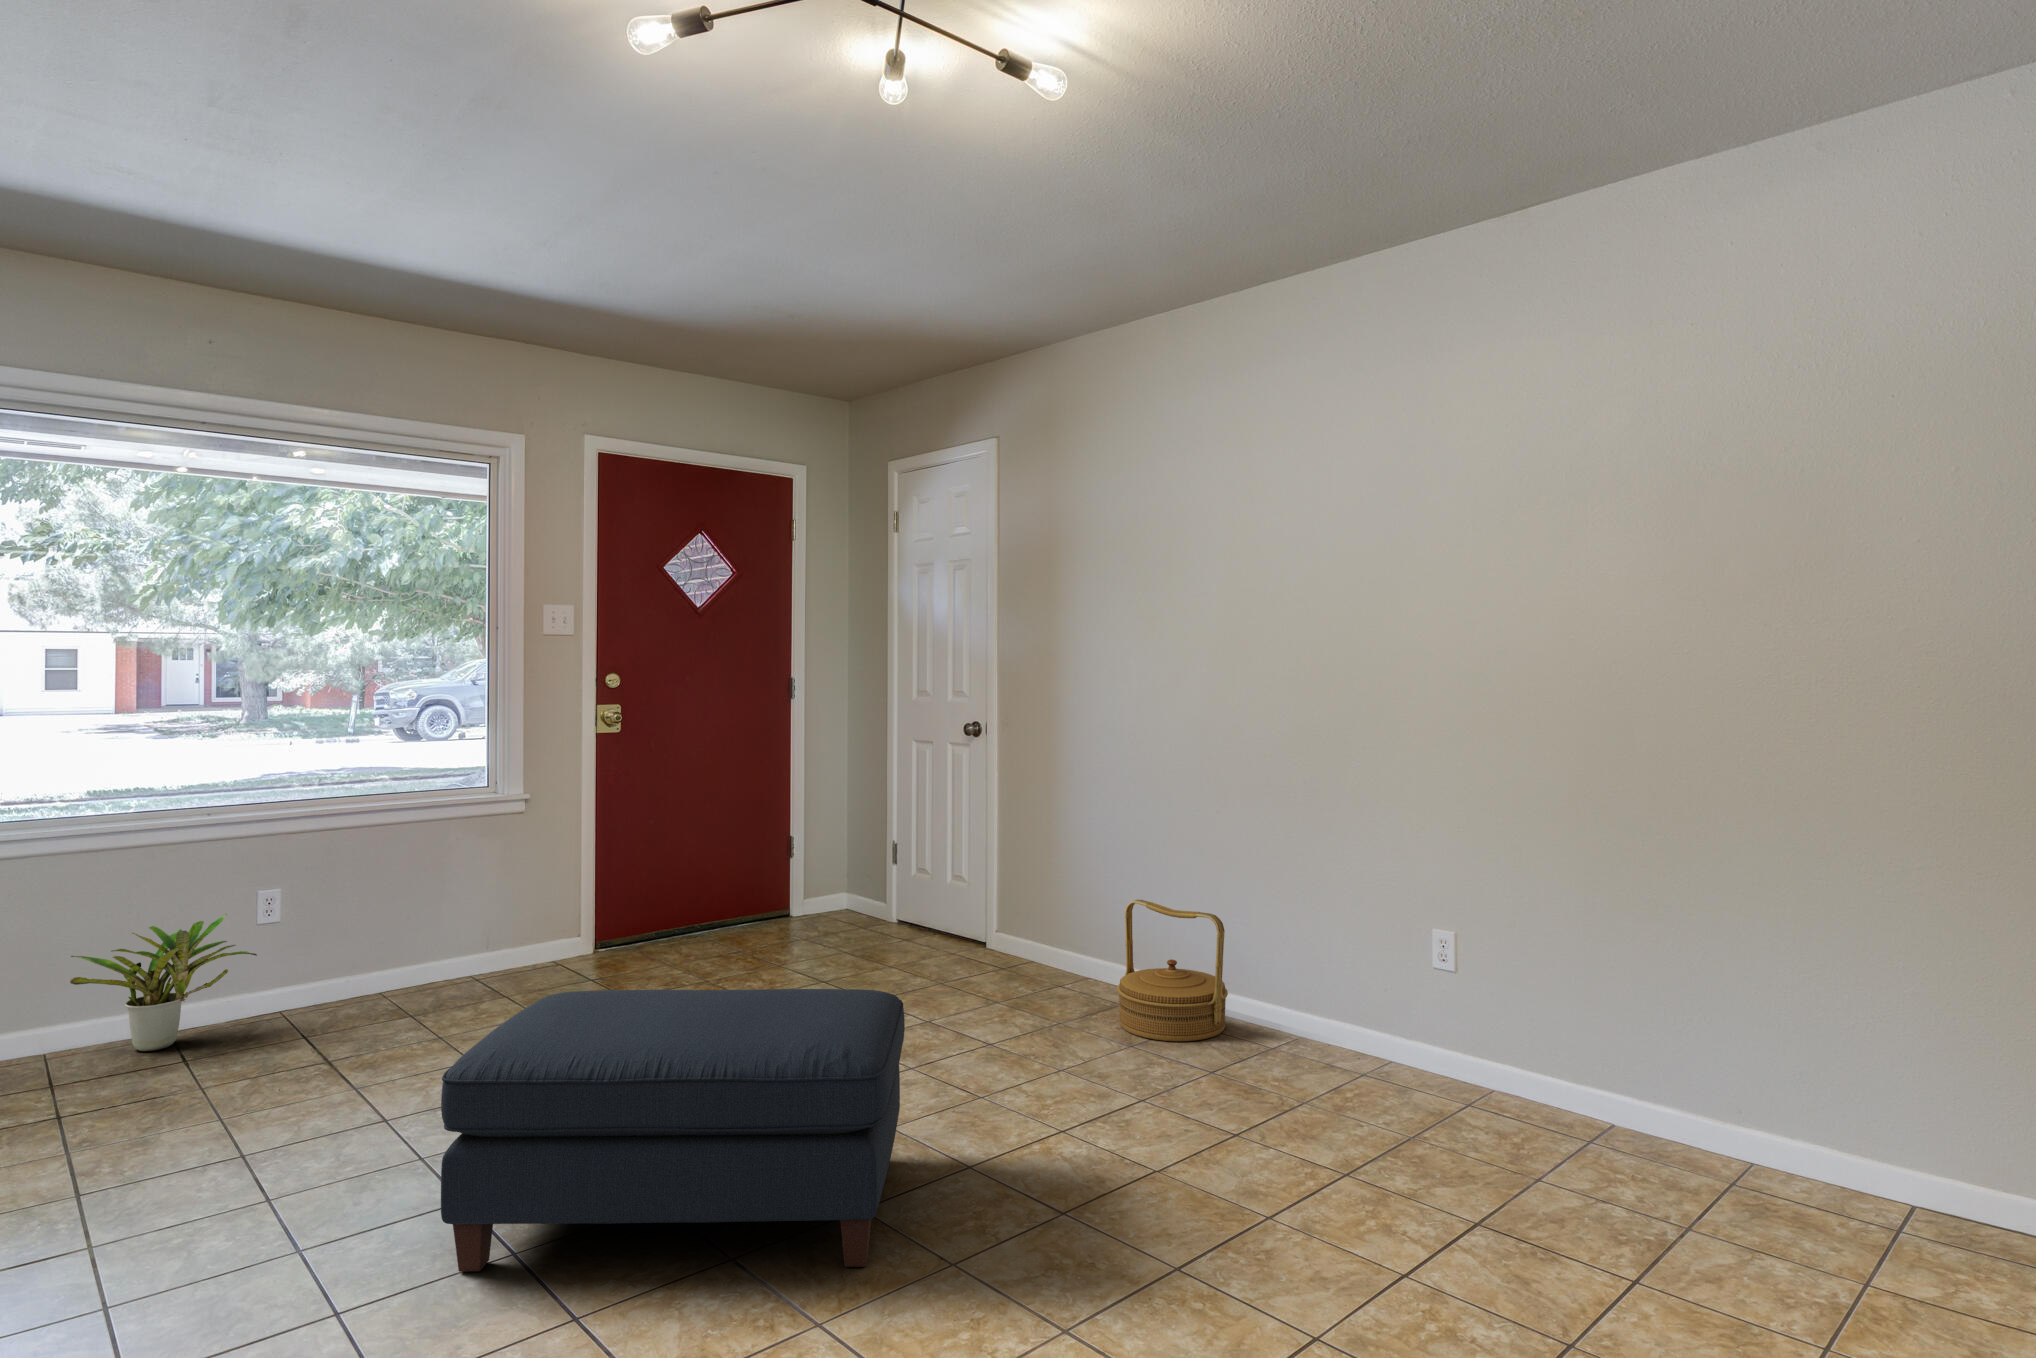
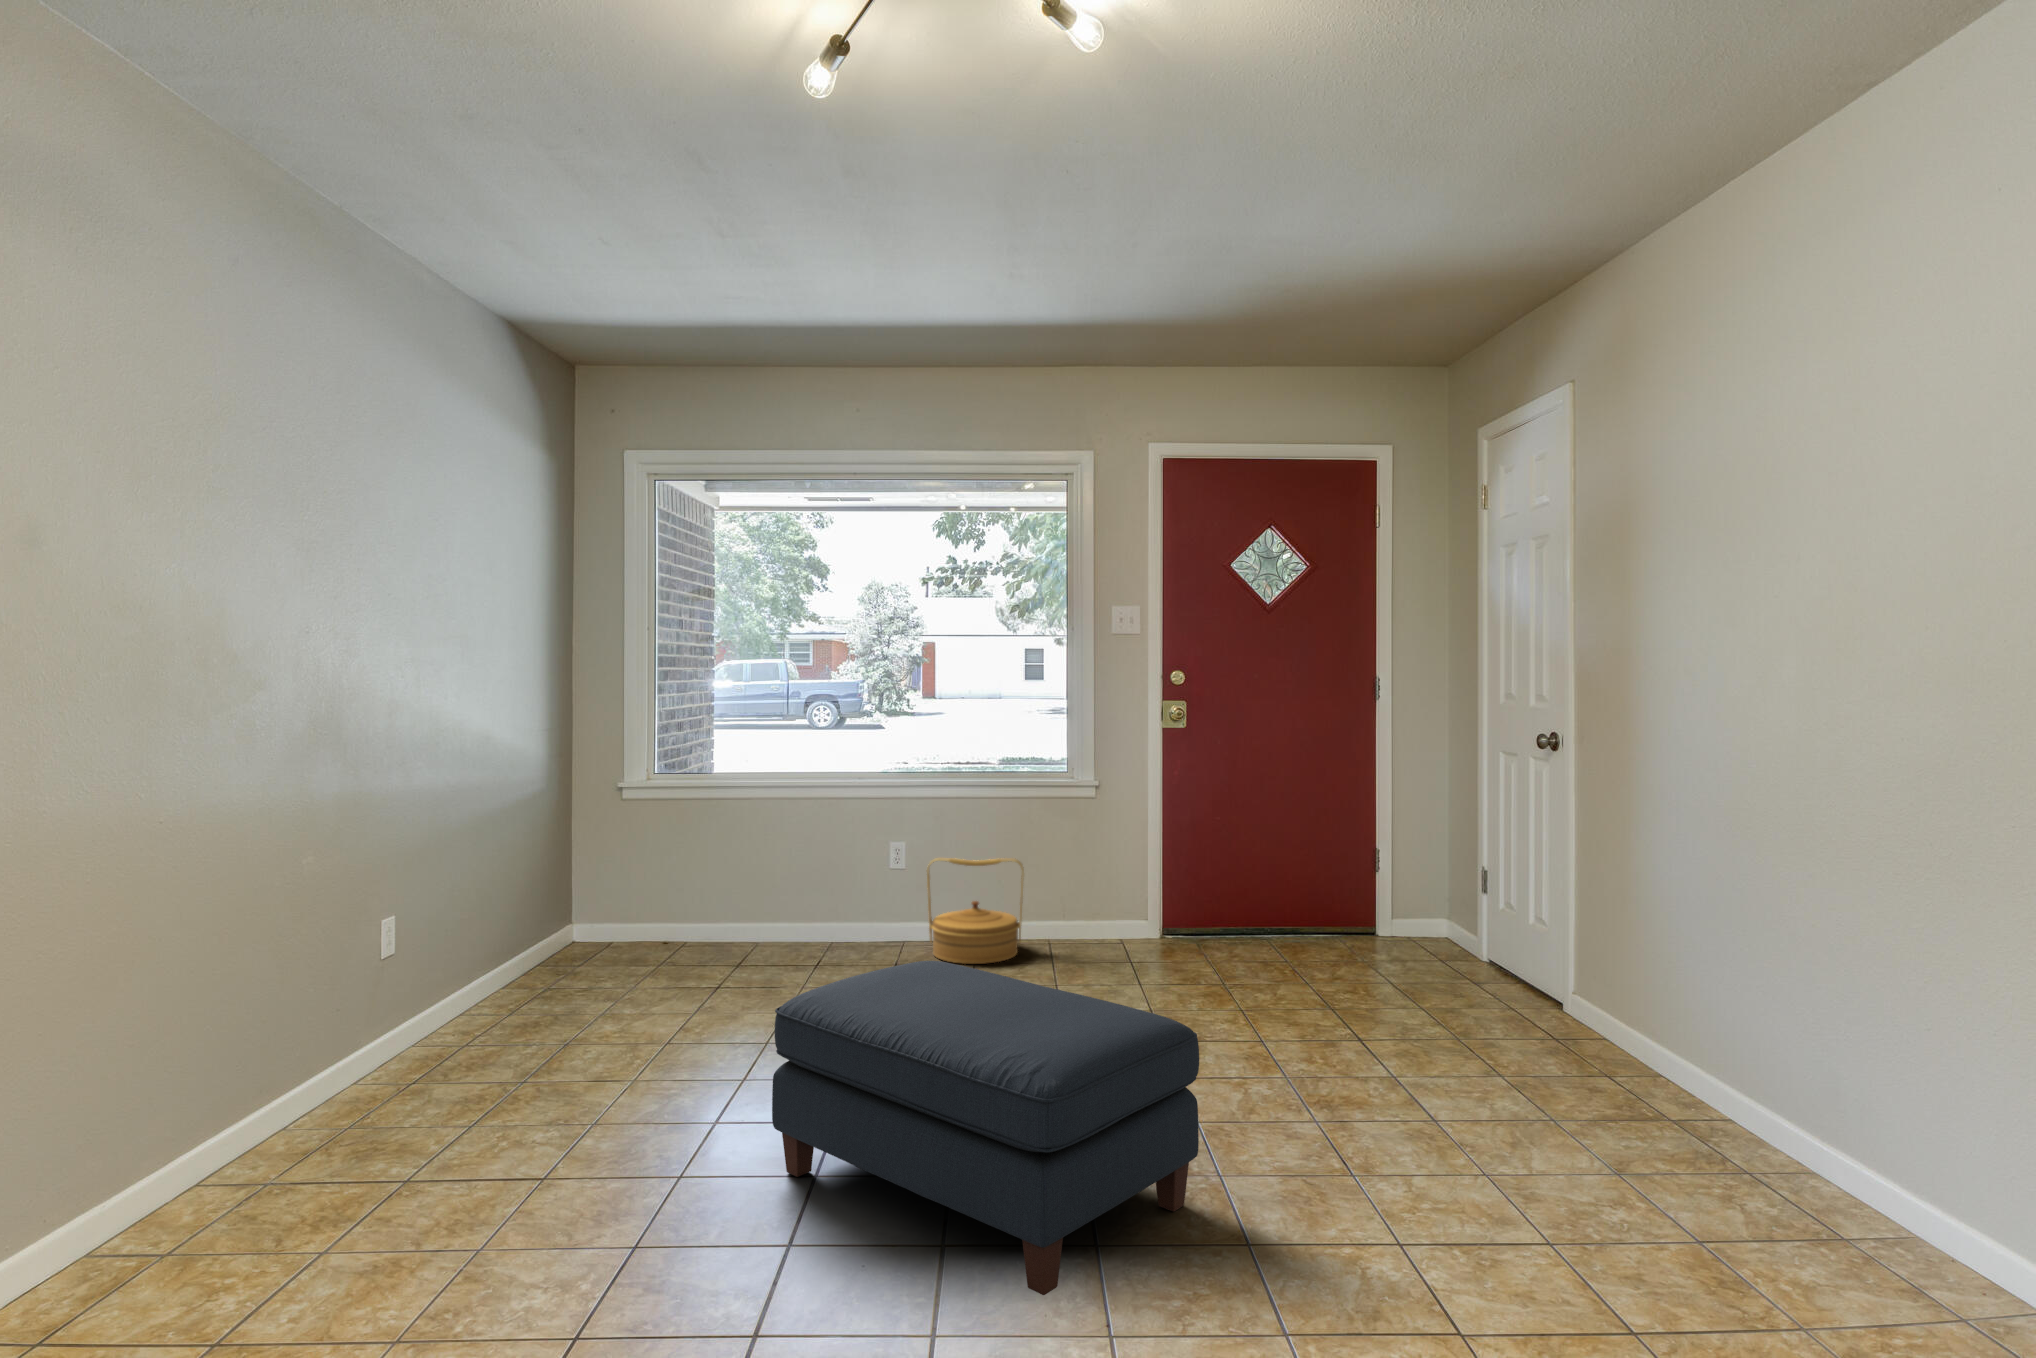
woven basket: present [1117,900,1228,1042] -> present [927,858,1024,964]
potted plant: present [70,914,257,1051] -> none [758,858,878,954]

